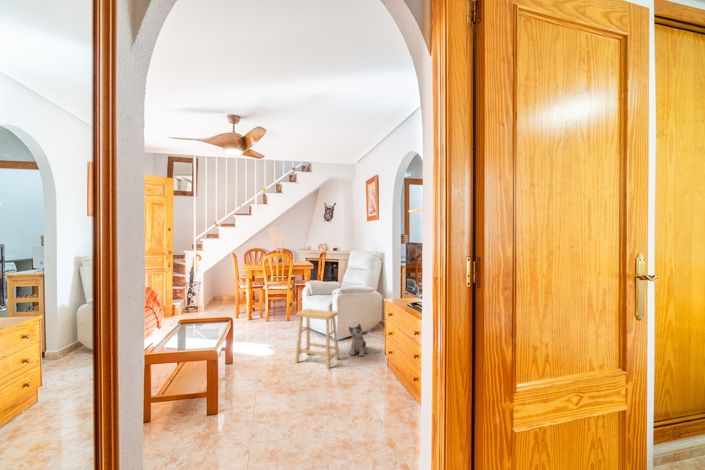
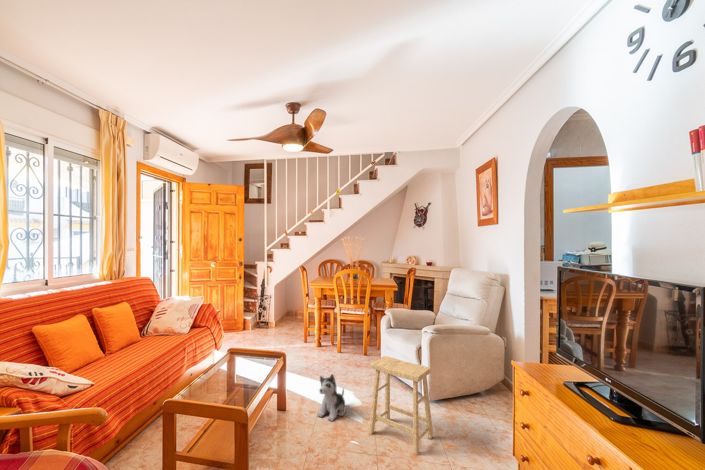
plush toy: present [349,324,368,356] -> present [317,374,345,421]

